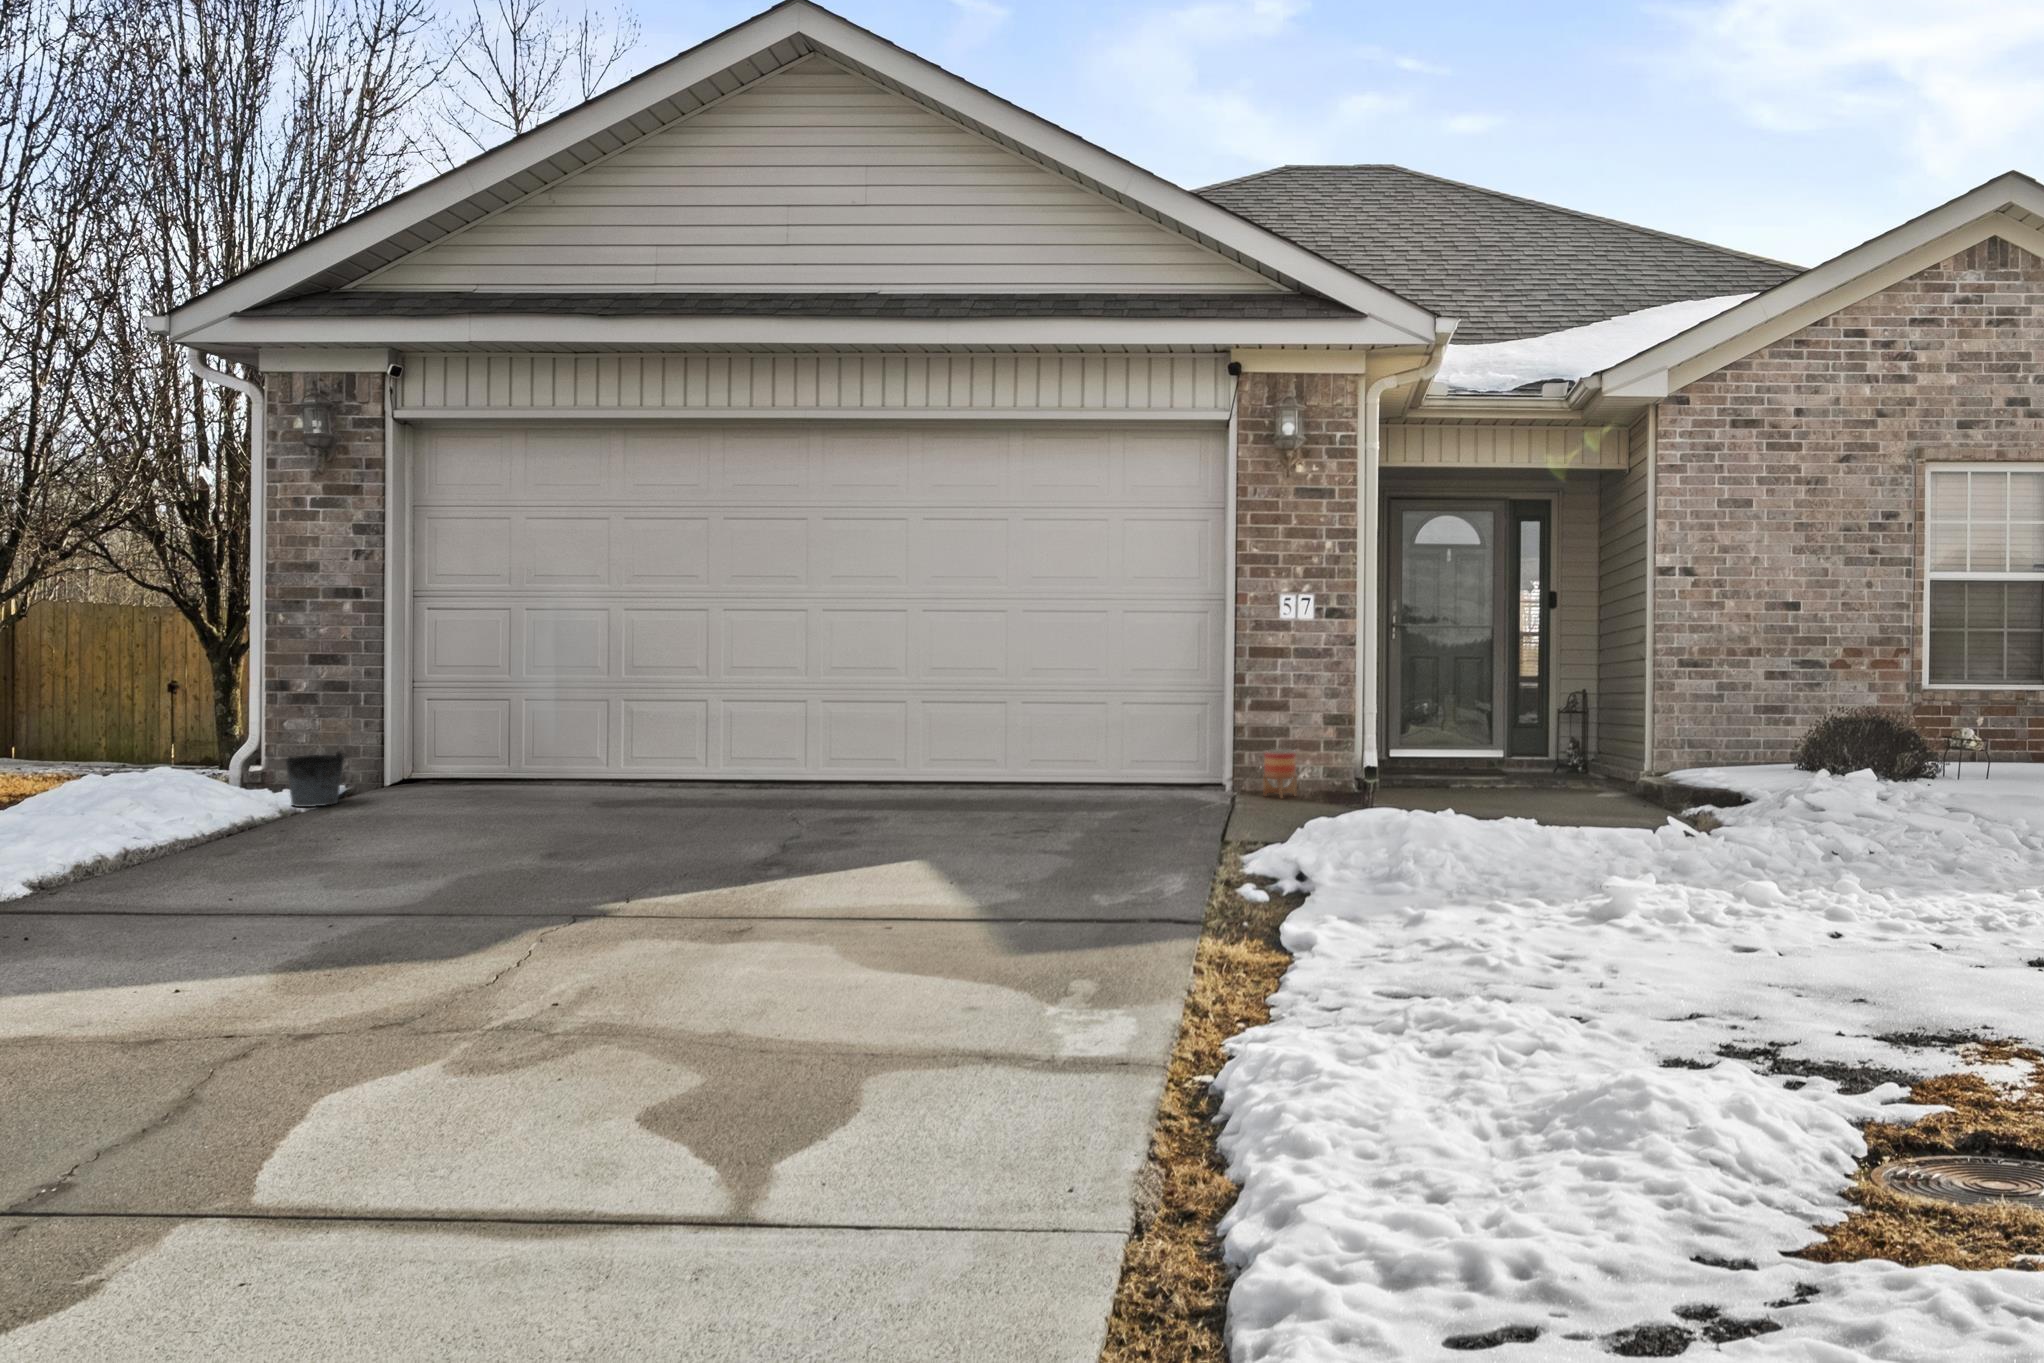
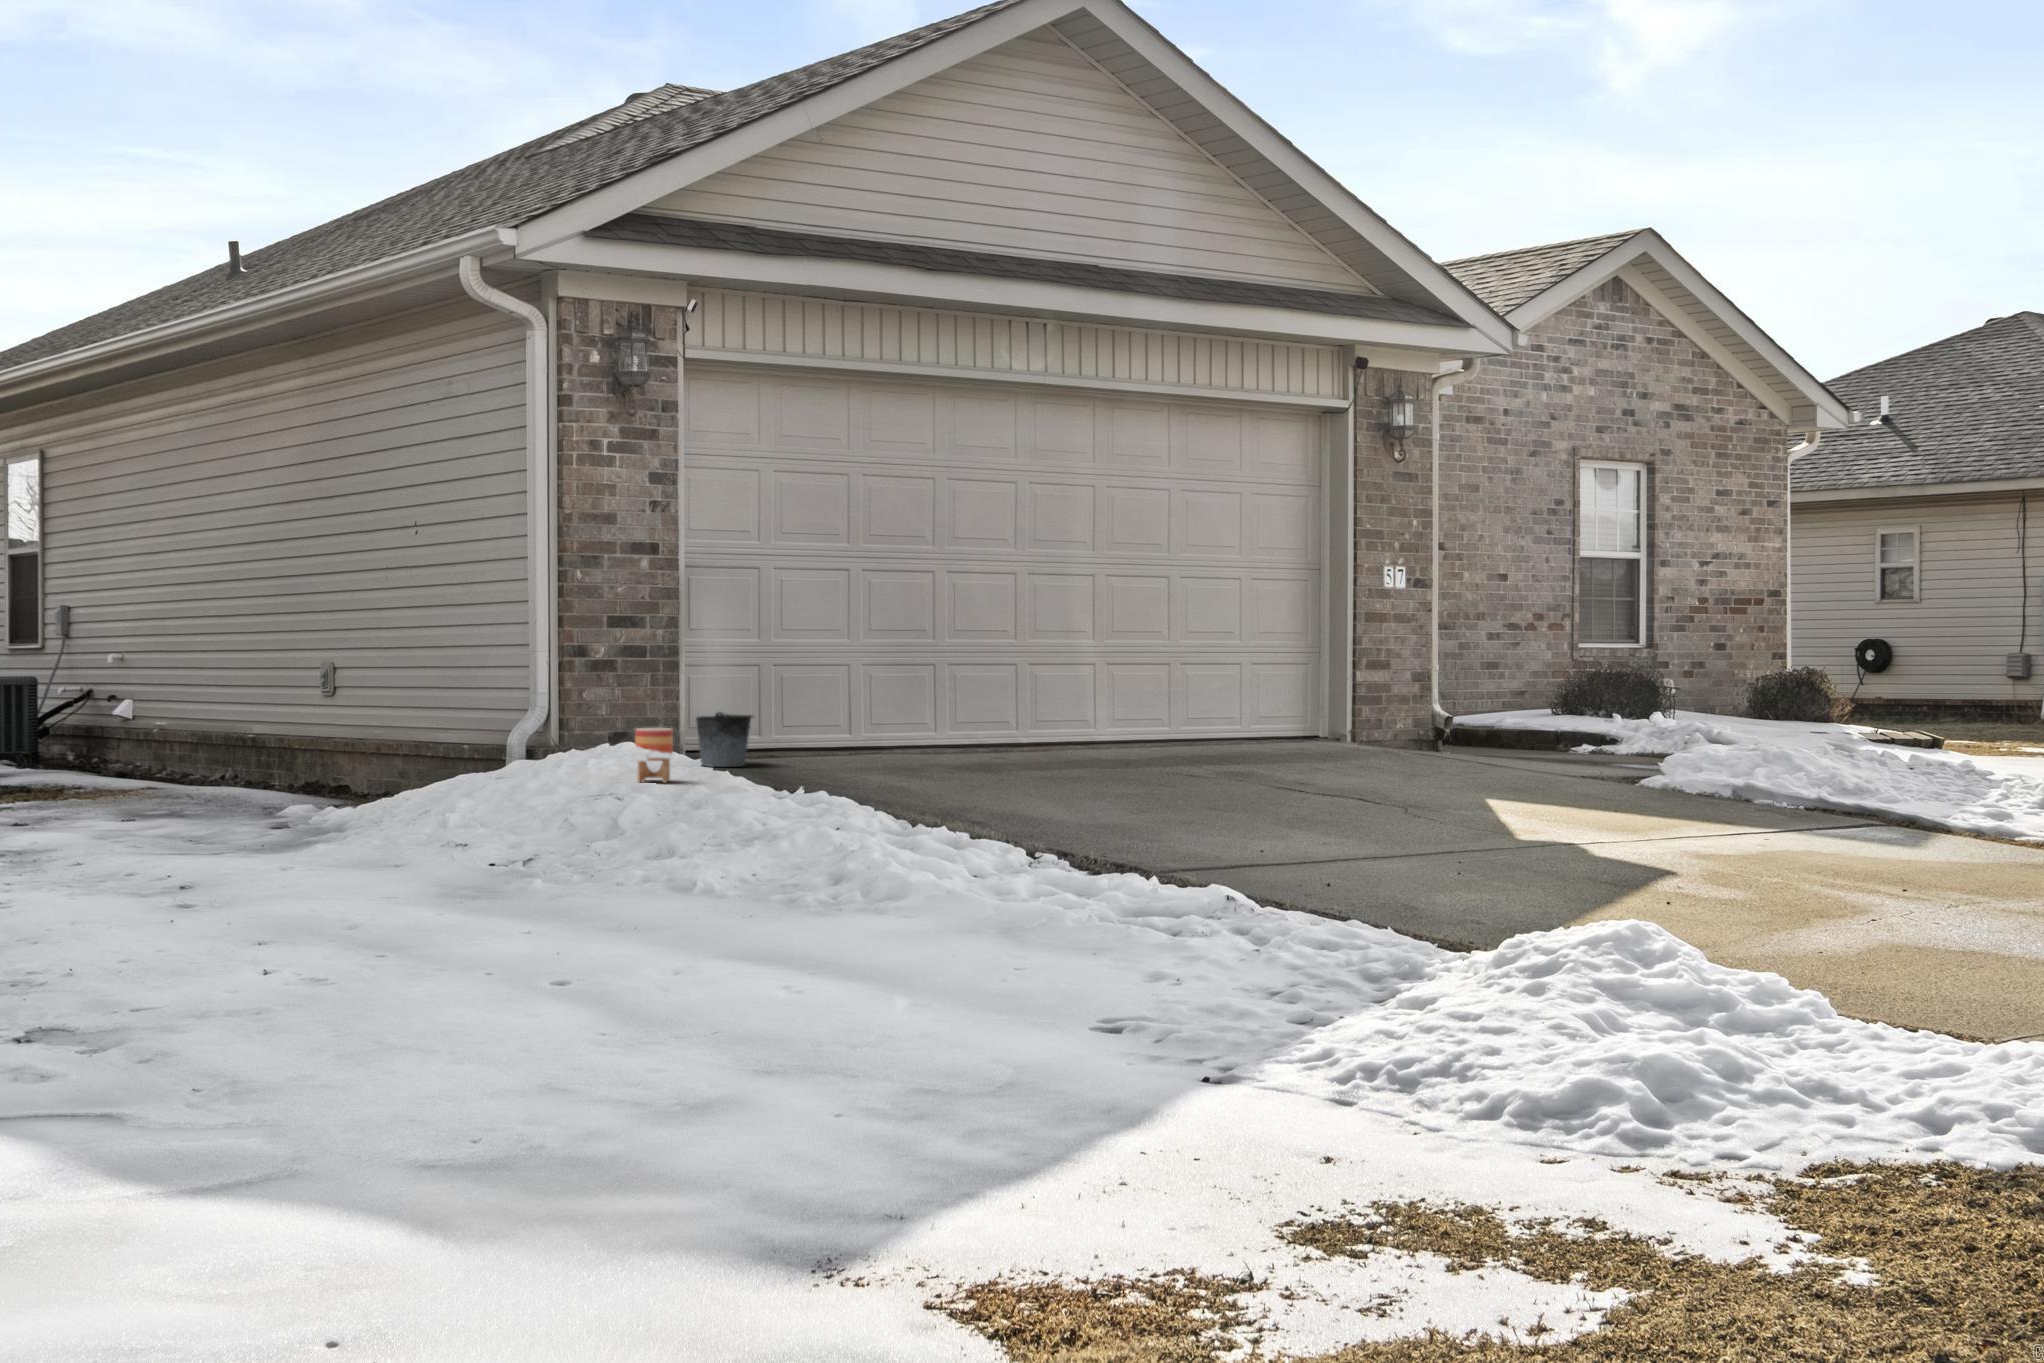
planter: present [1263,749,1297,798] -> present [635,728,673,782]

